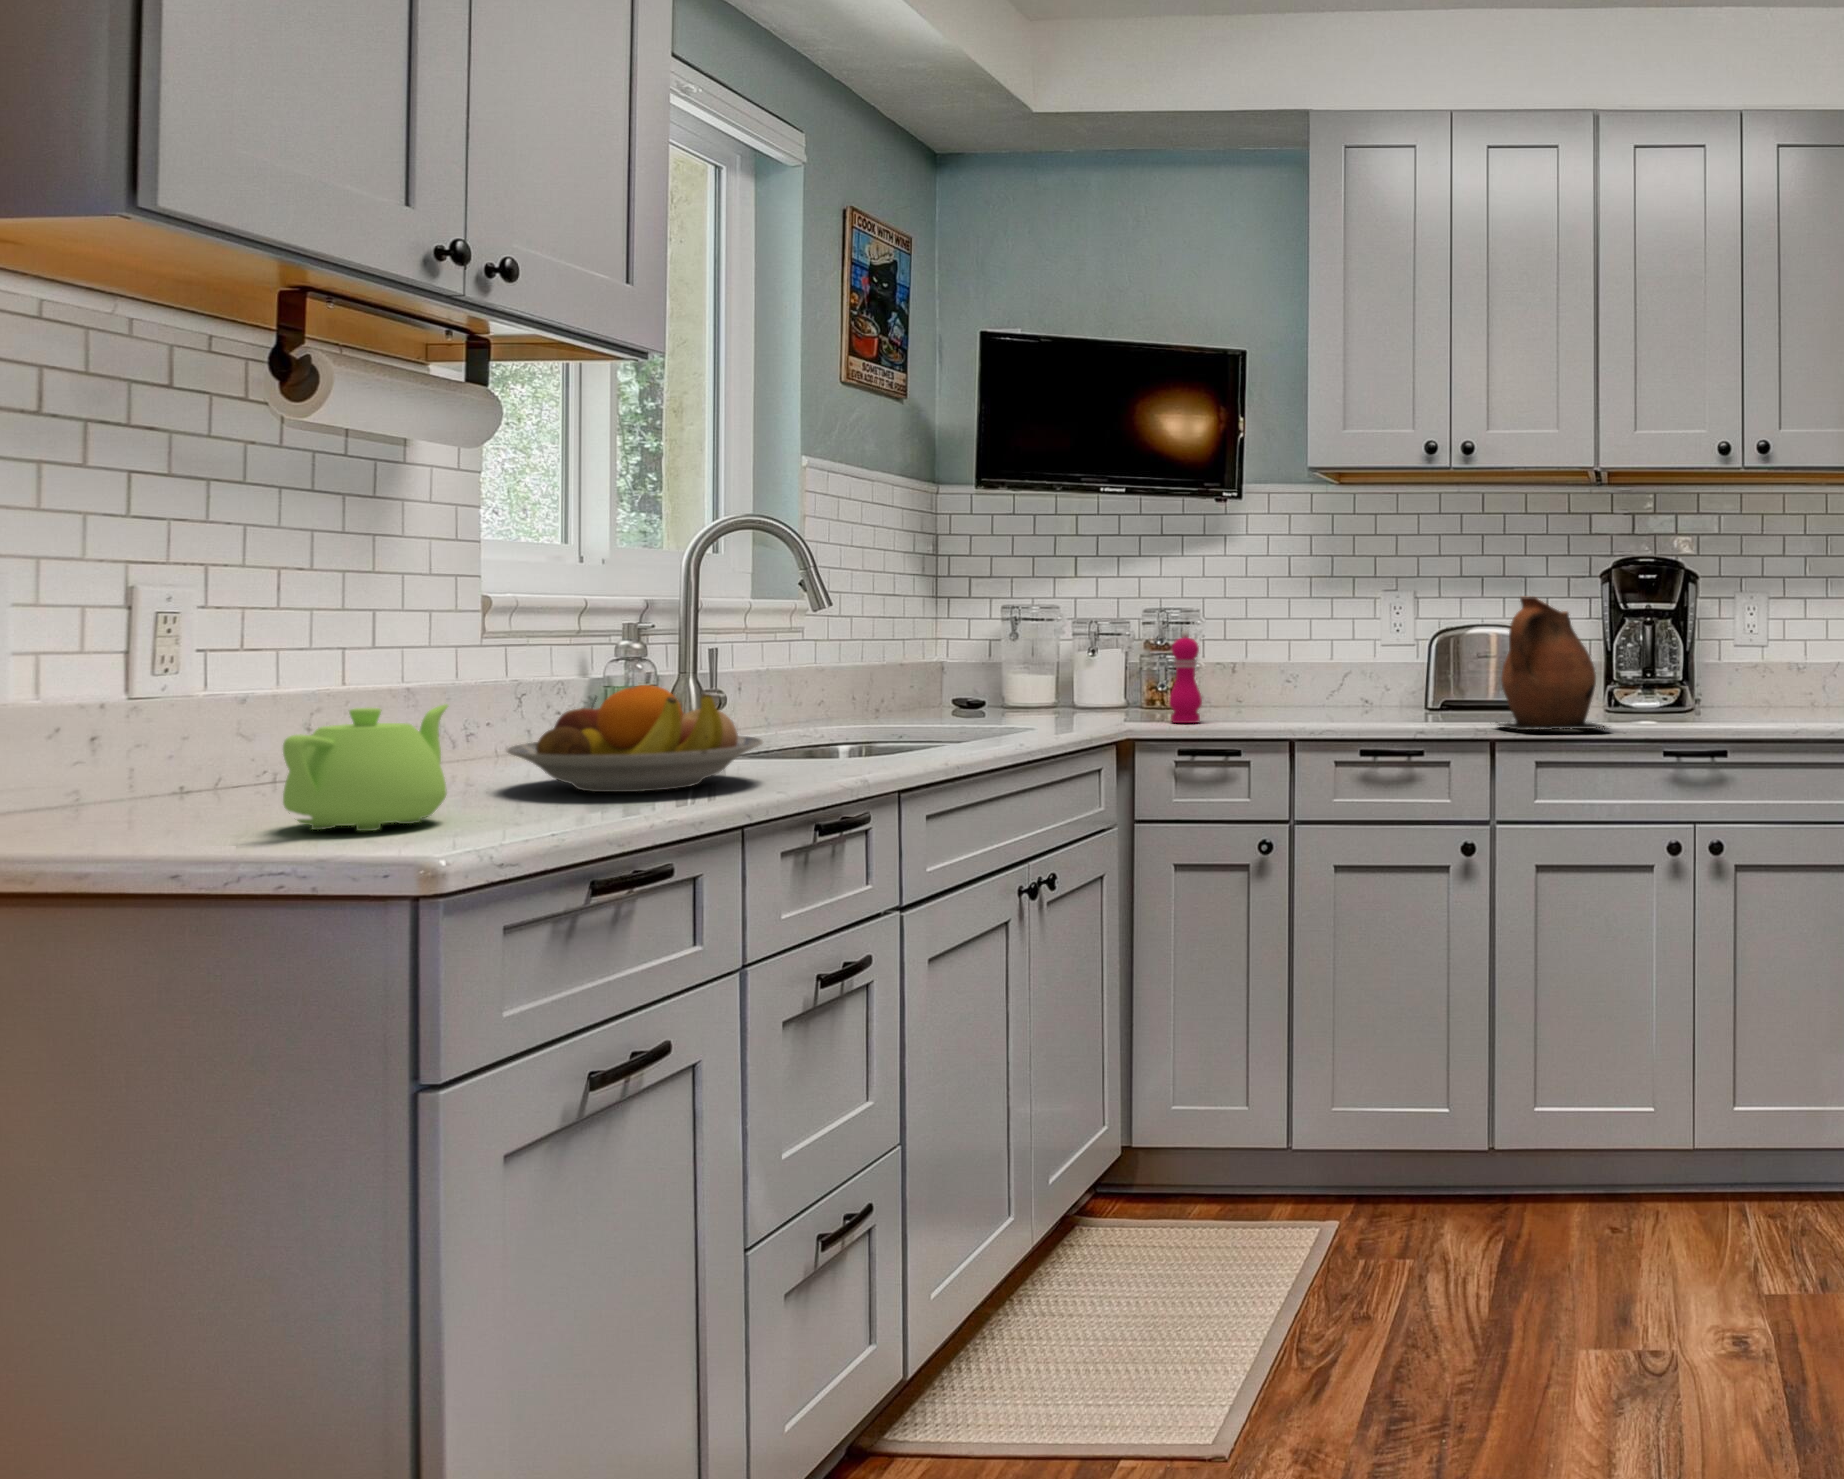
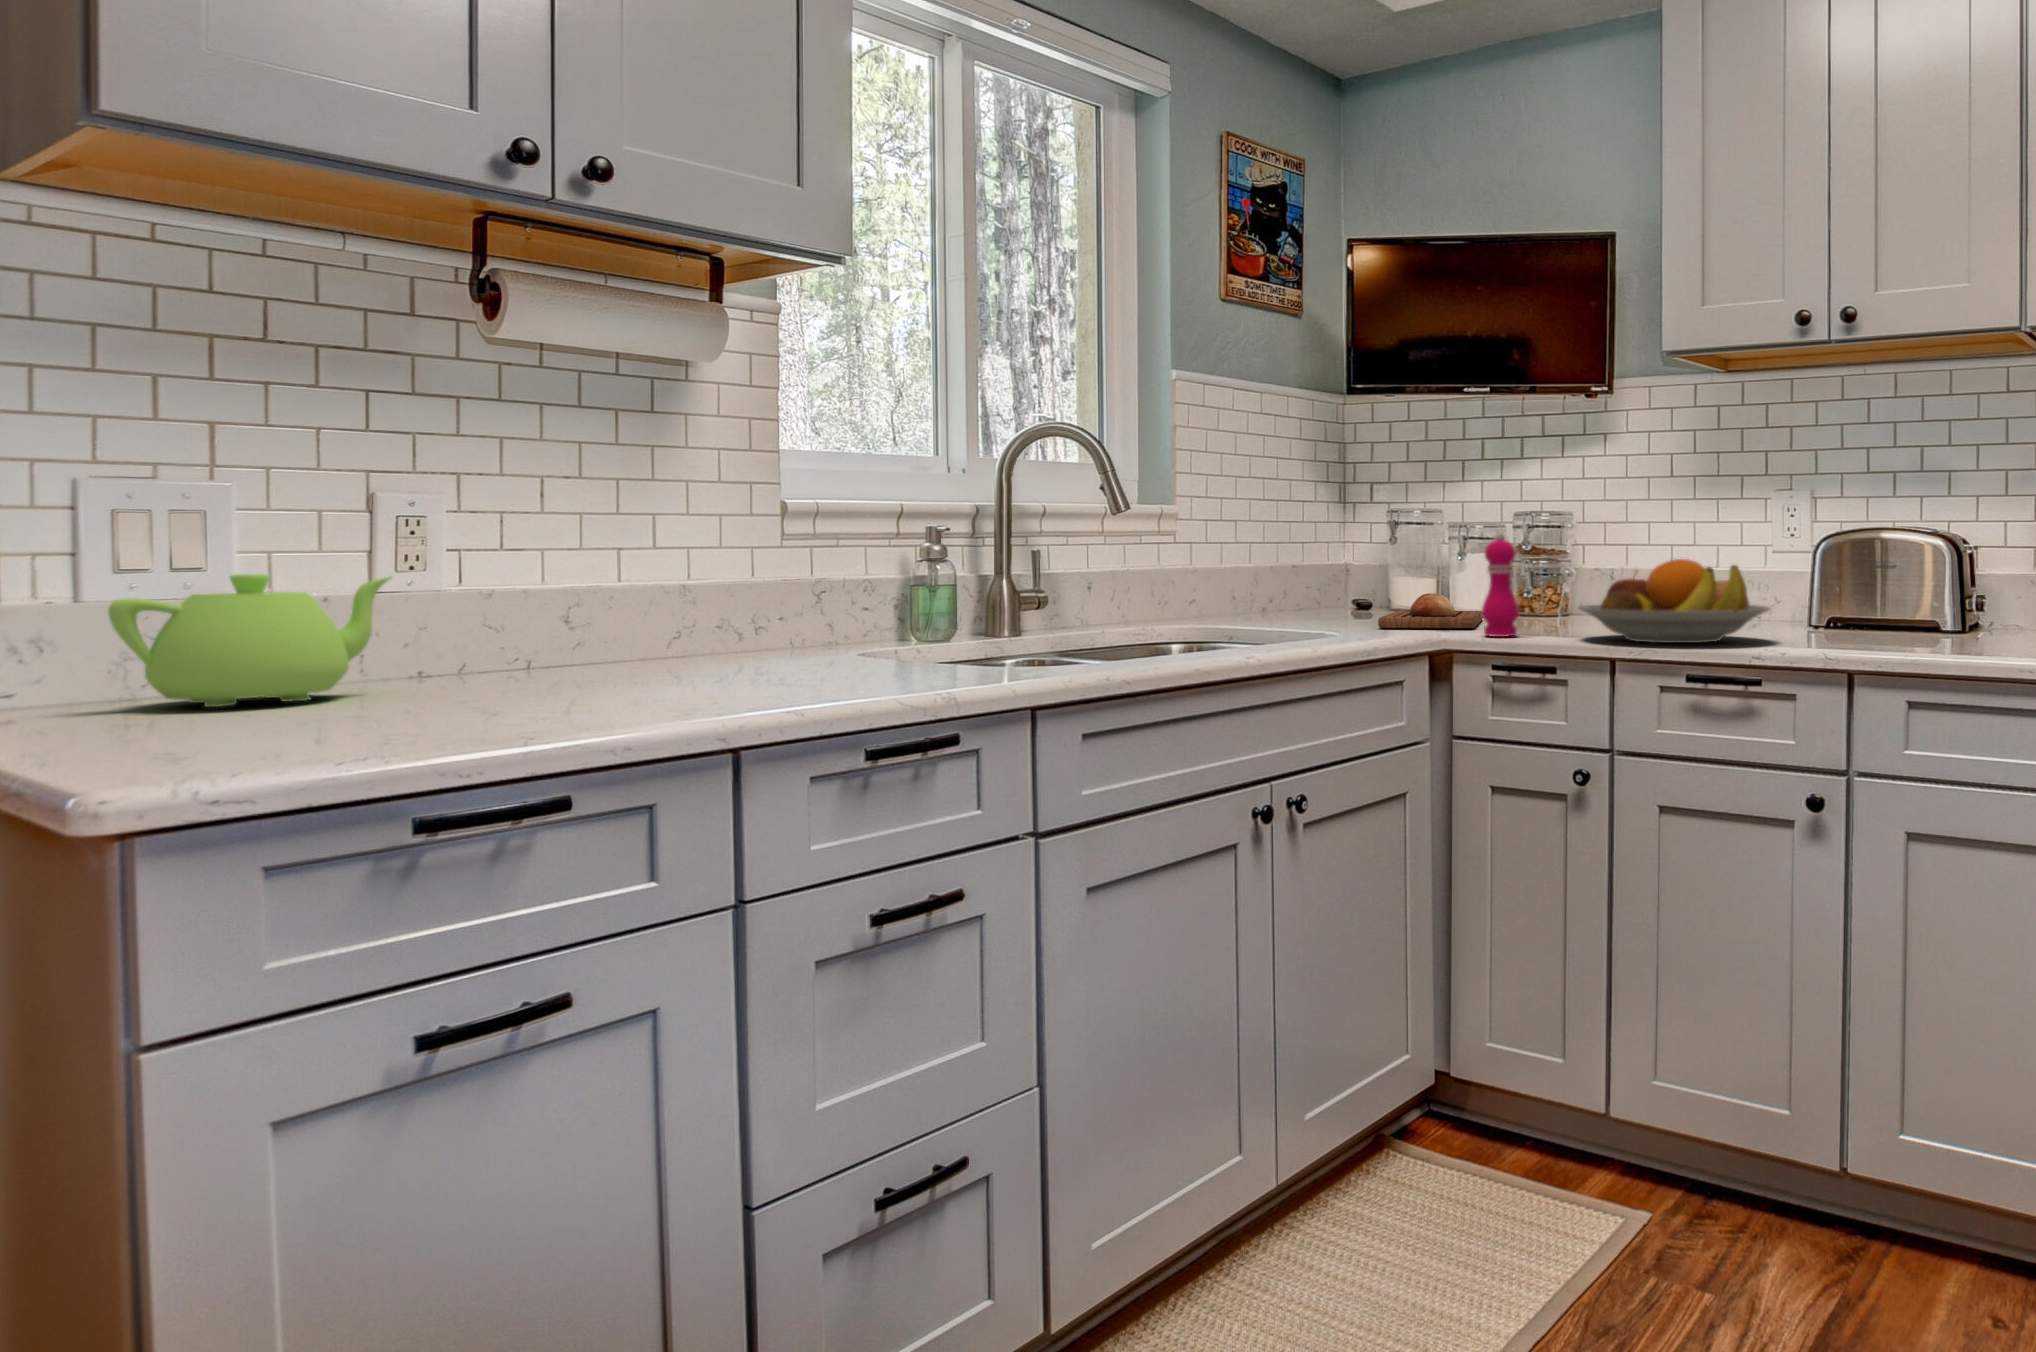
ceramic pitcher: present [1496,597,1610,730] -> none [1848,480,2007,660]
bread loaf: none [1026,682,1138,717] -> present [1378,593,1483,628]
fruit bowl: present [507,685,763,792] -> present [1579,559,1770,643]

